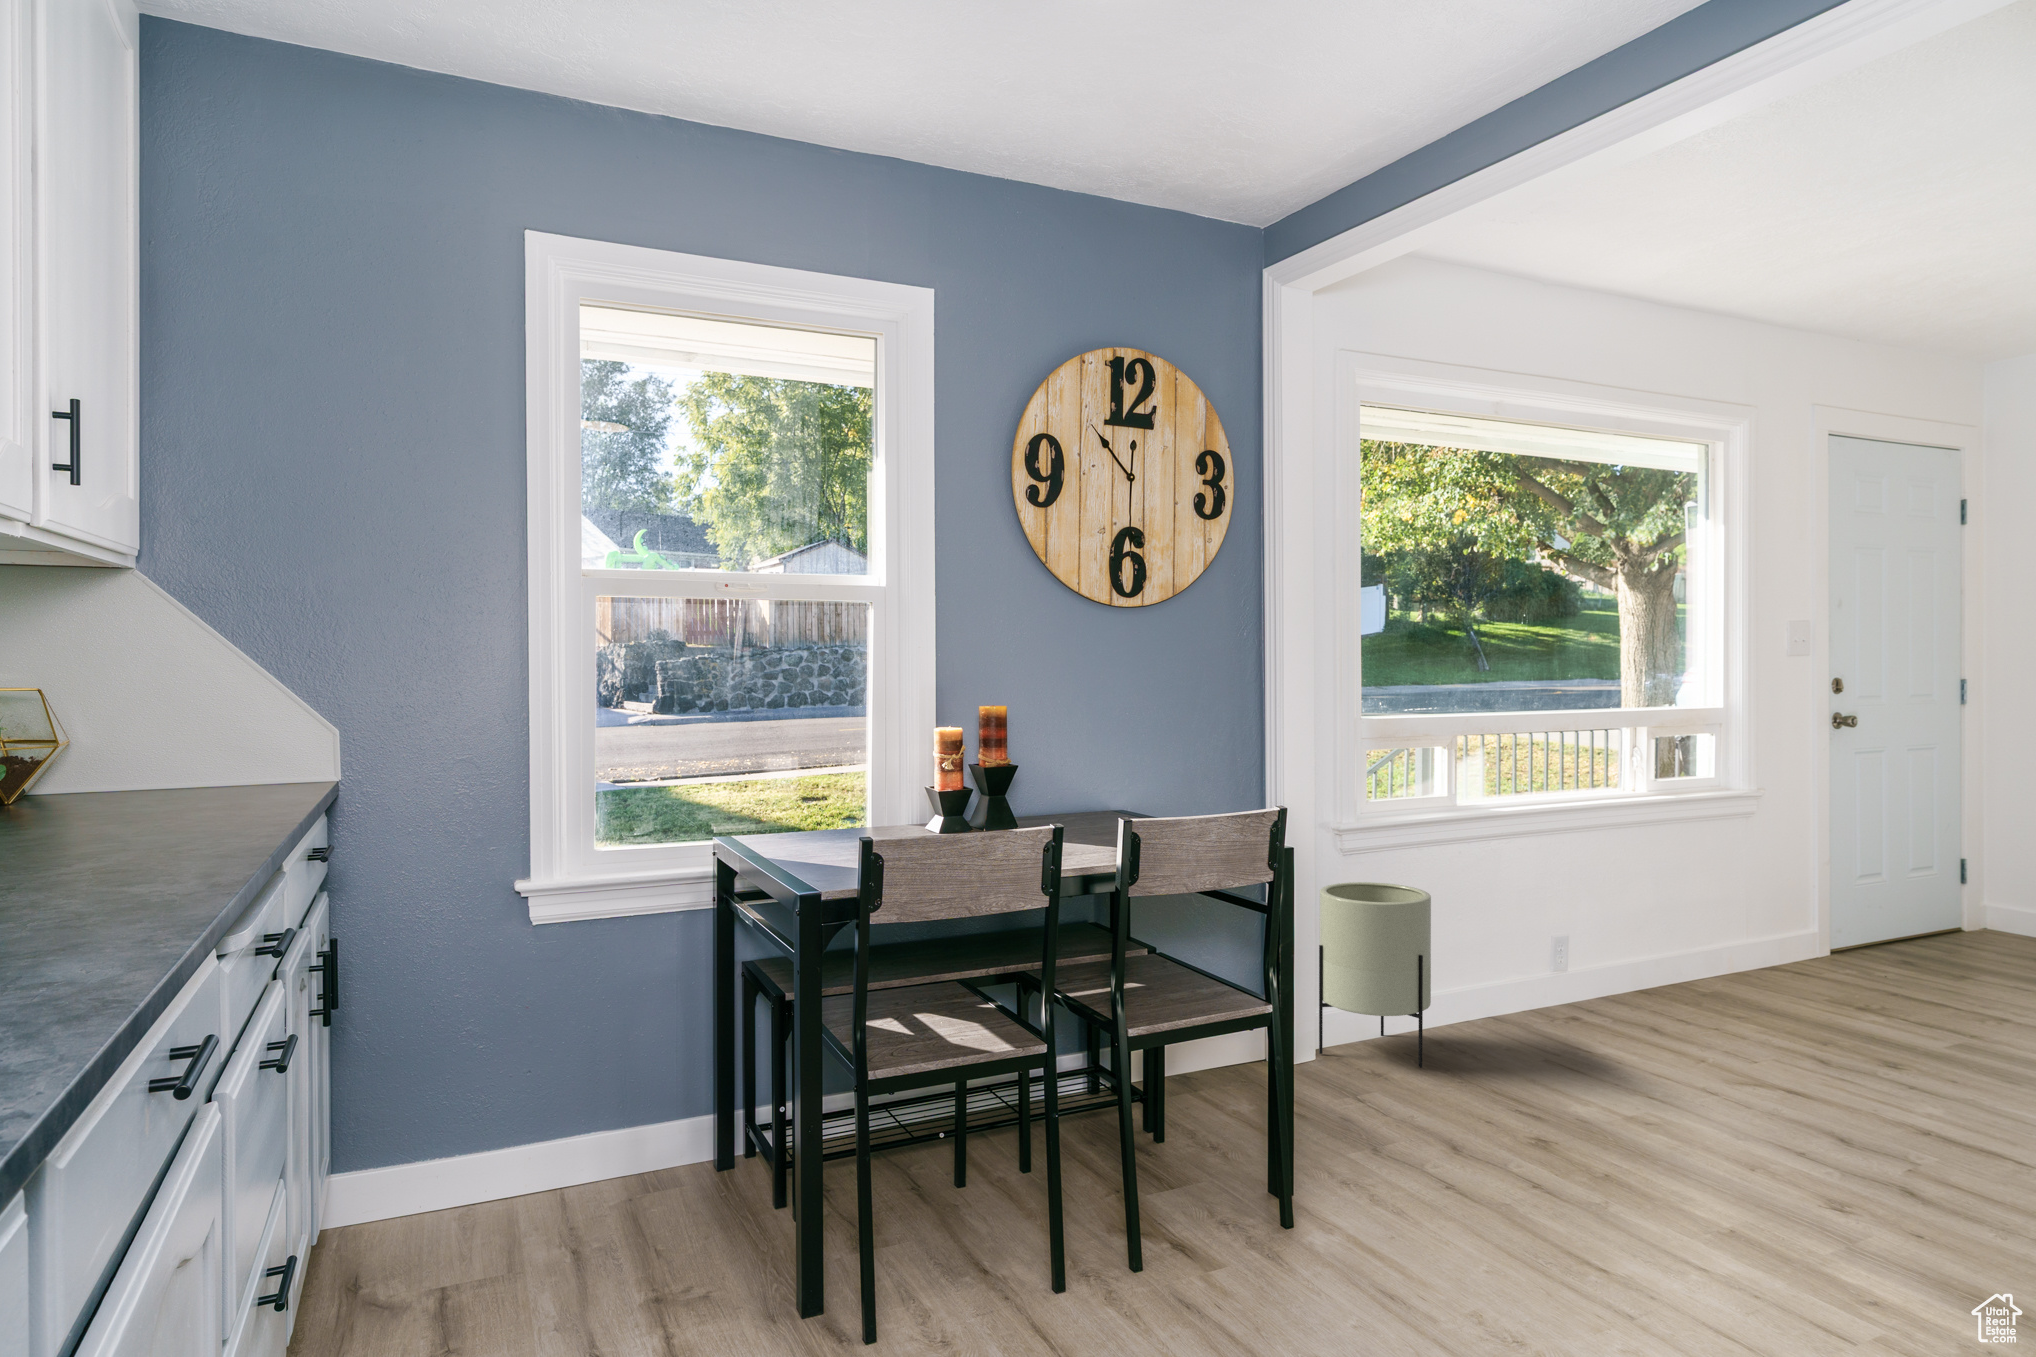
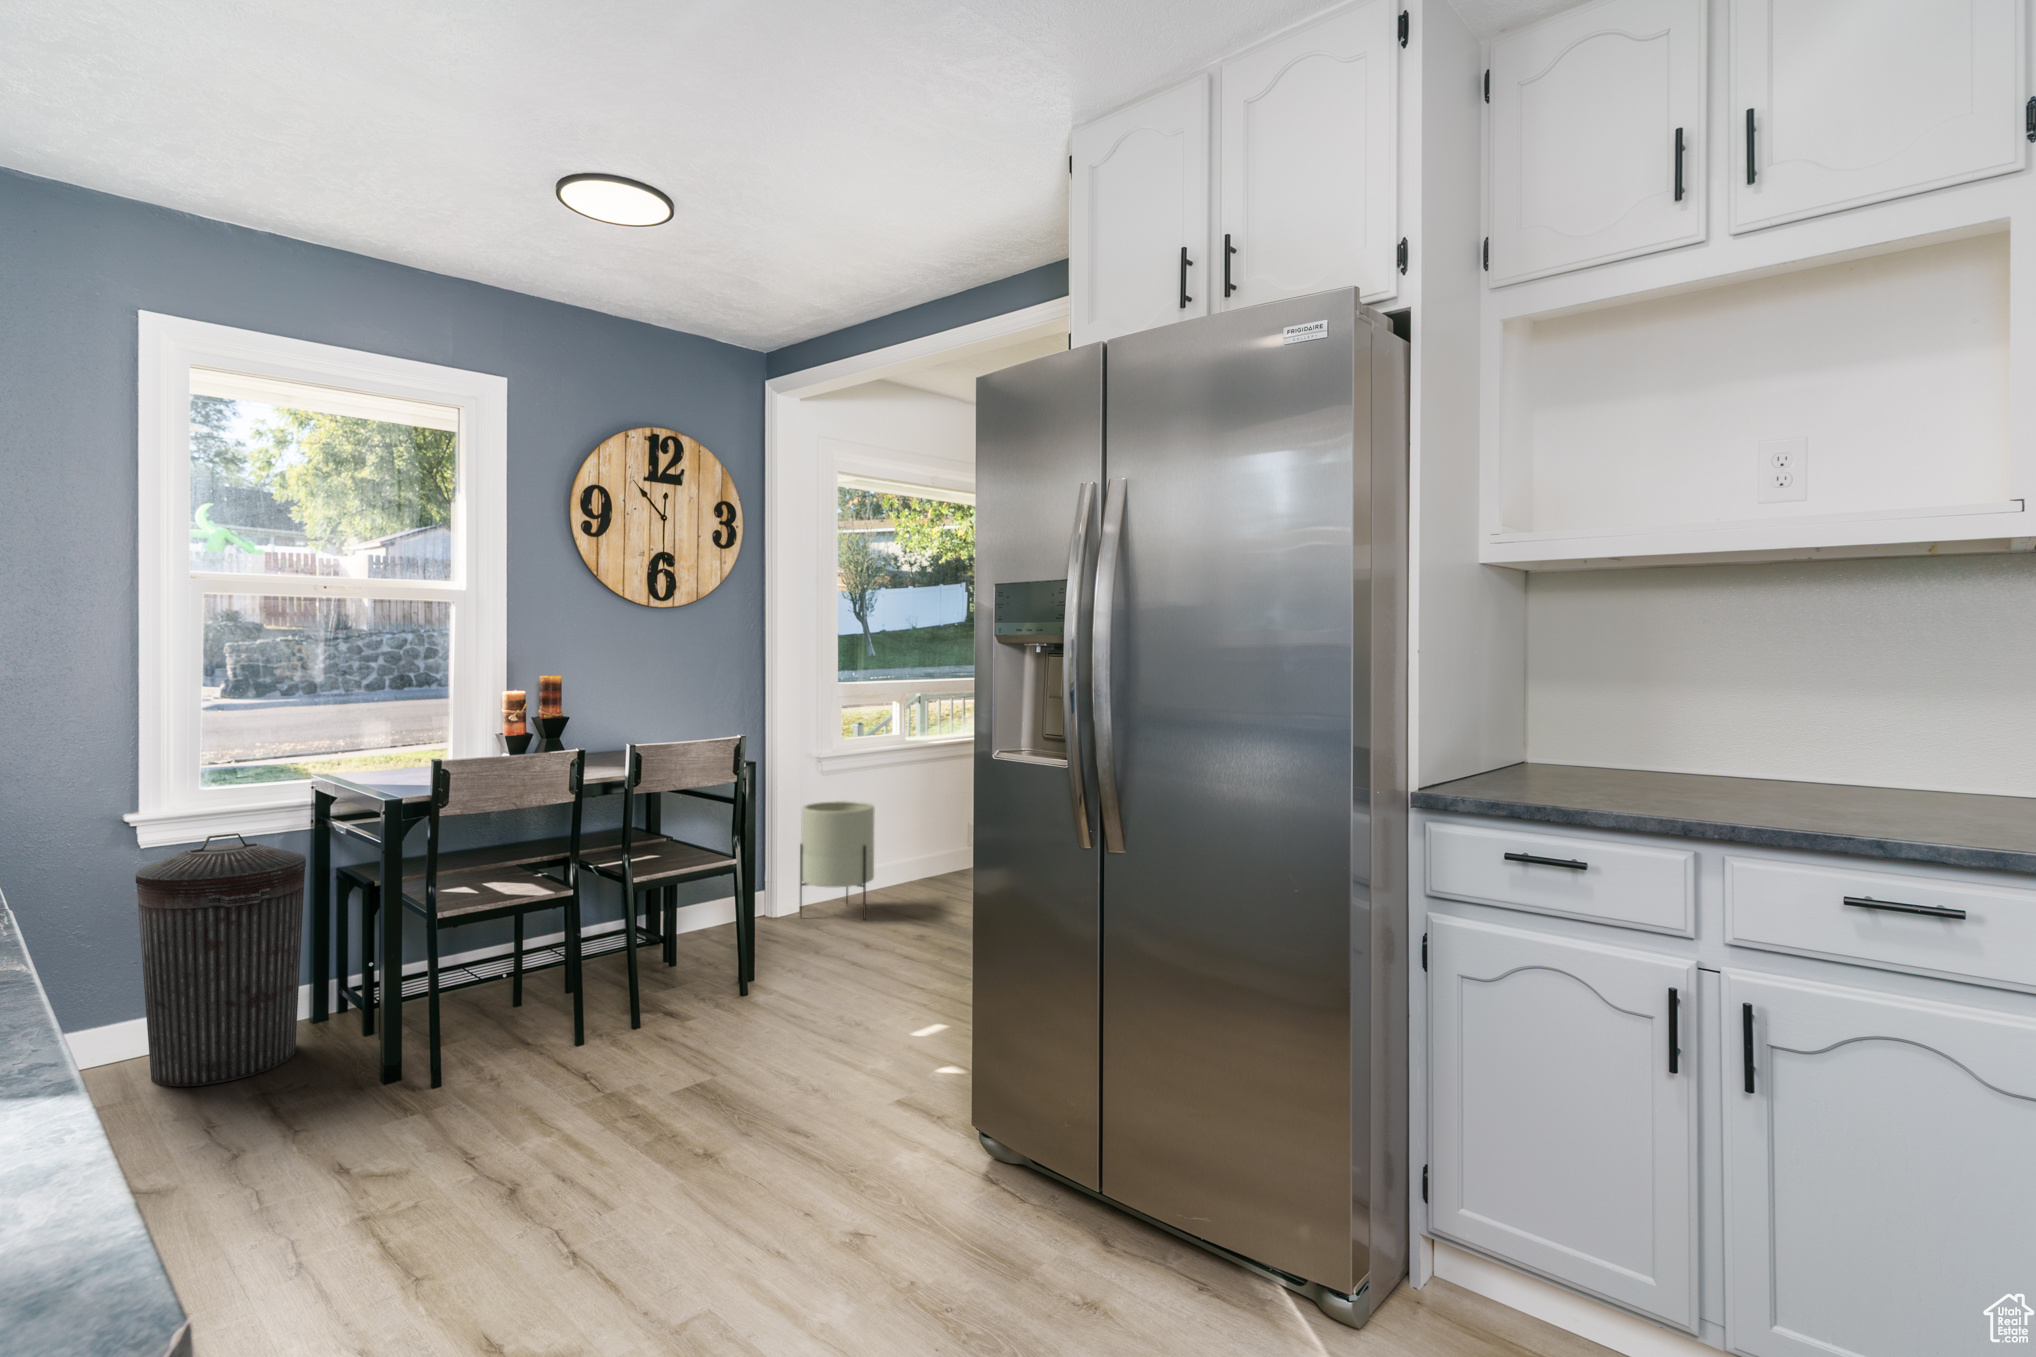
trash can: none [509,926,702,1275] -> present [136,833,306,1087]

